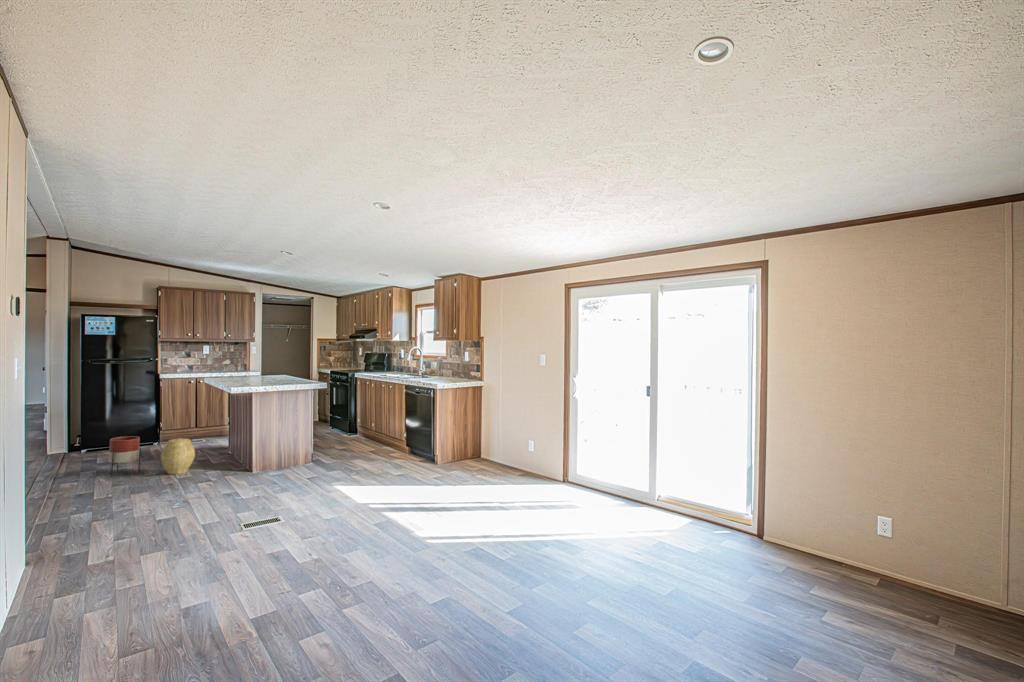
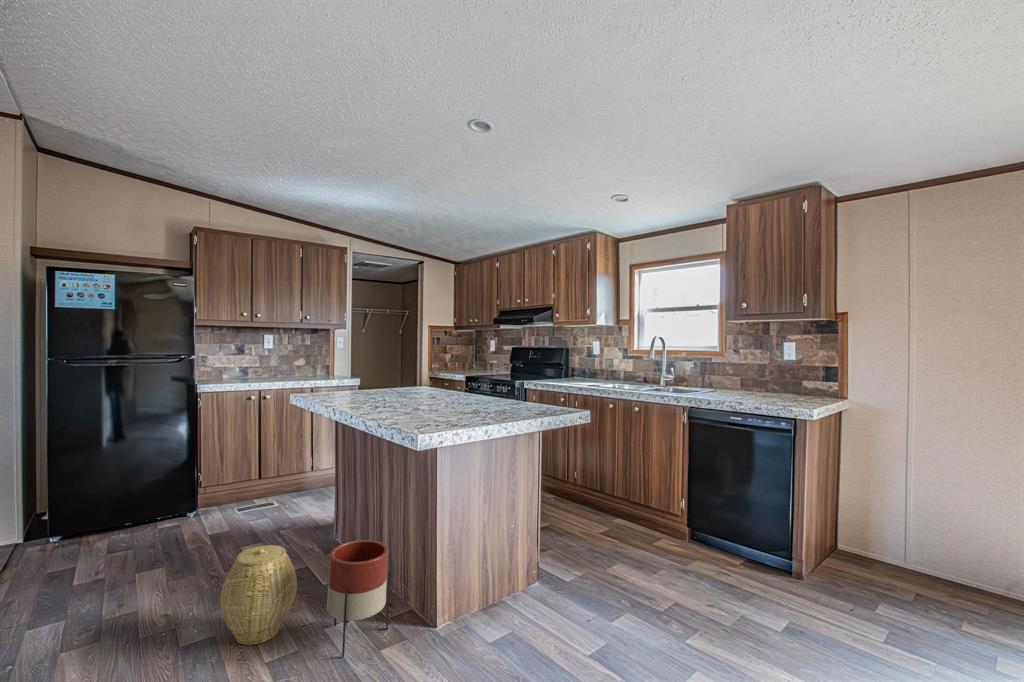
planter: present [108,436,141,477] -> present [327,540,390,657]

